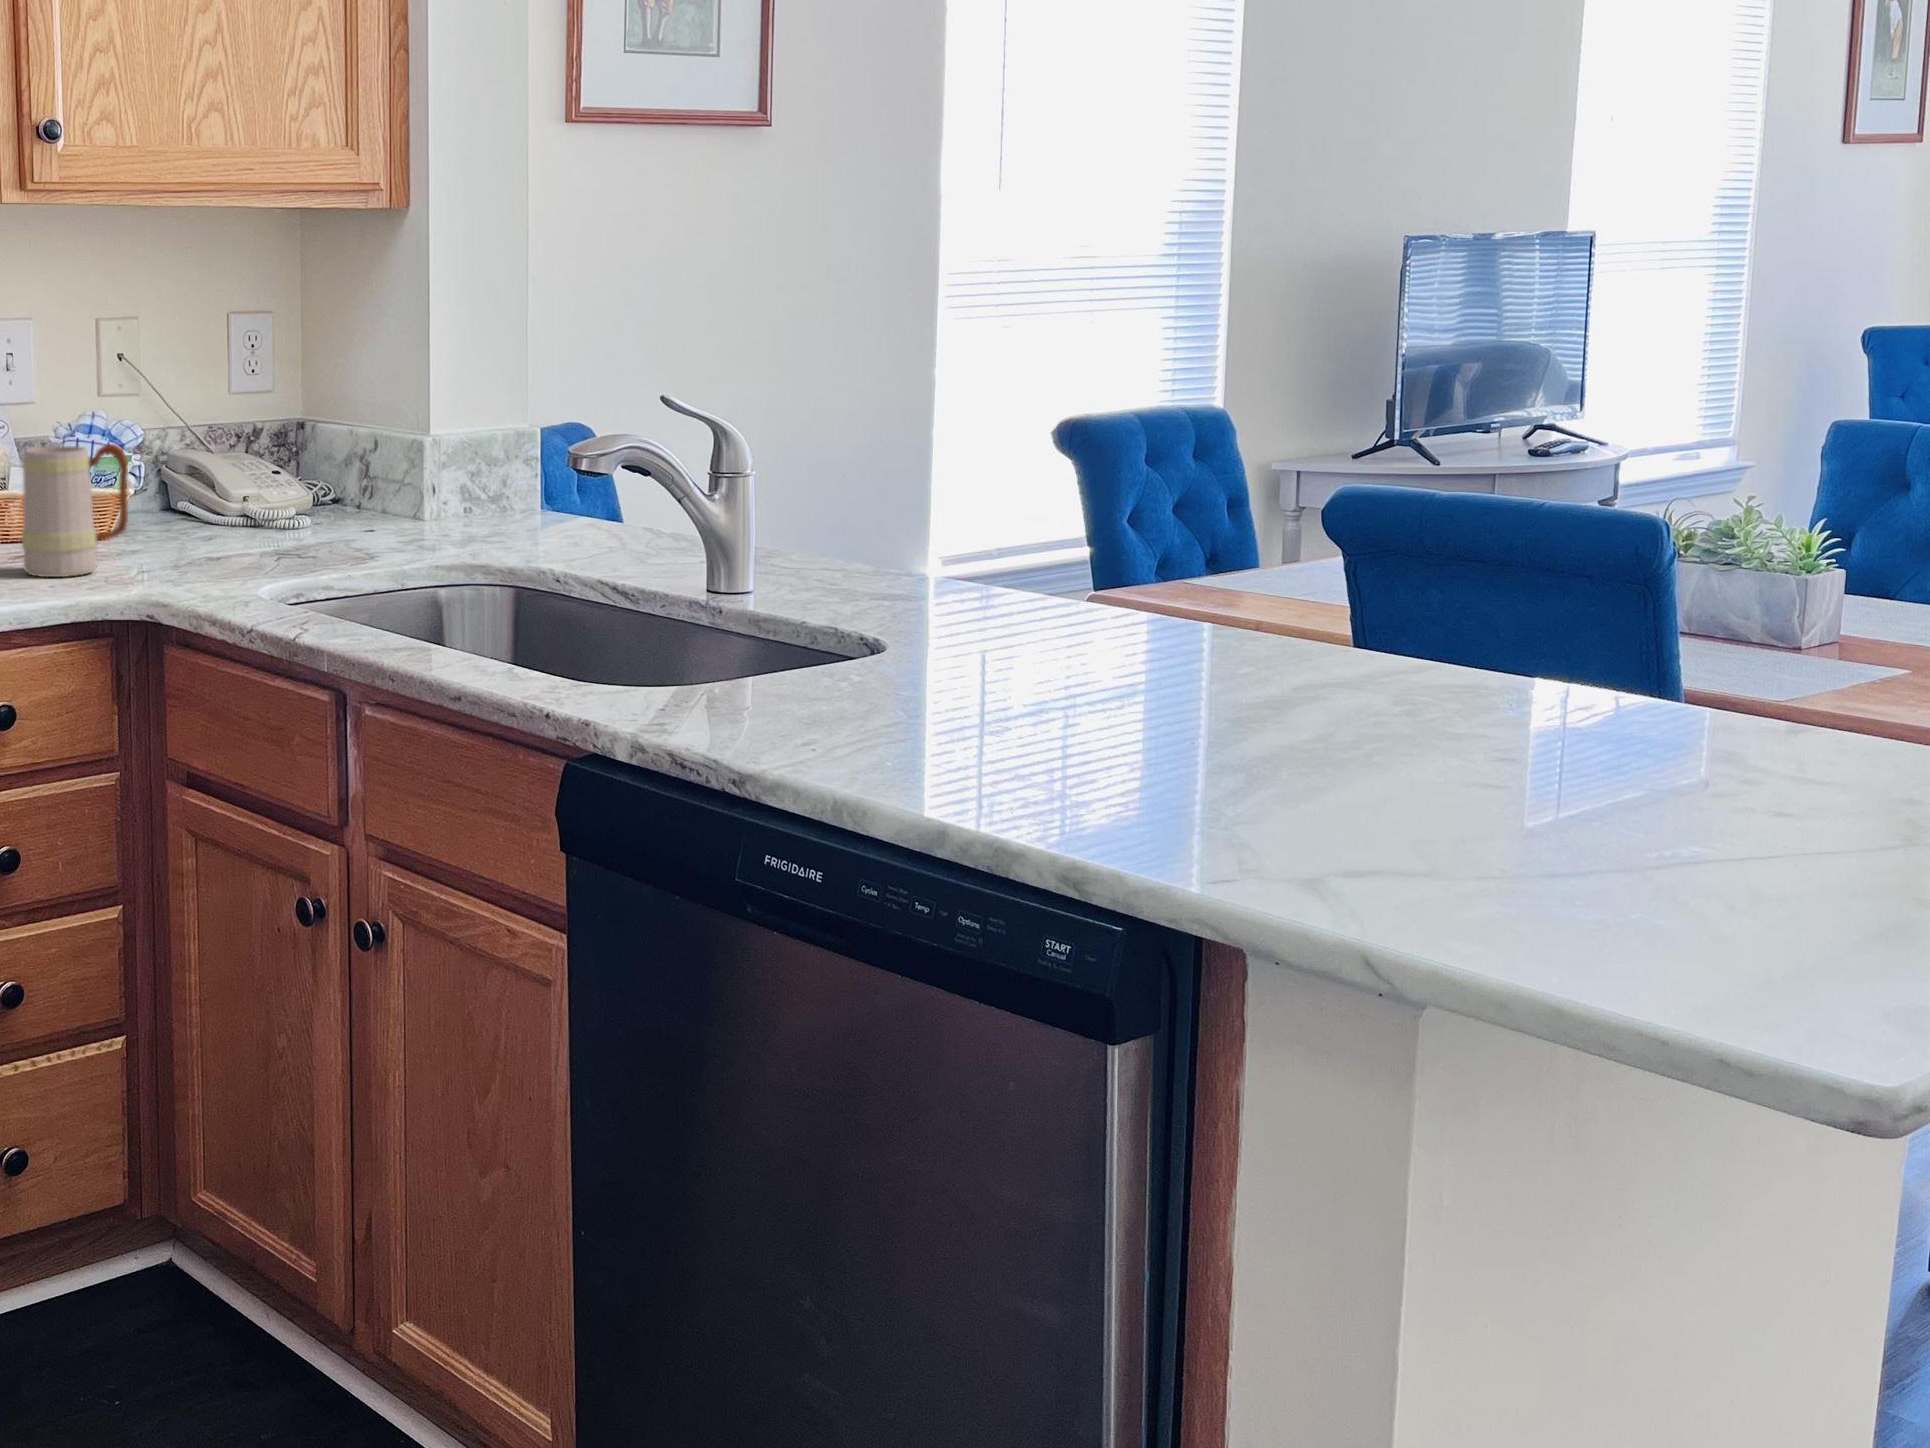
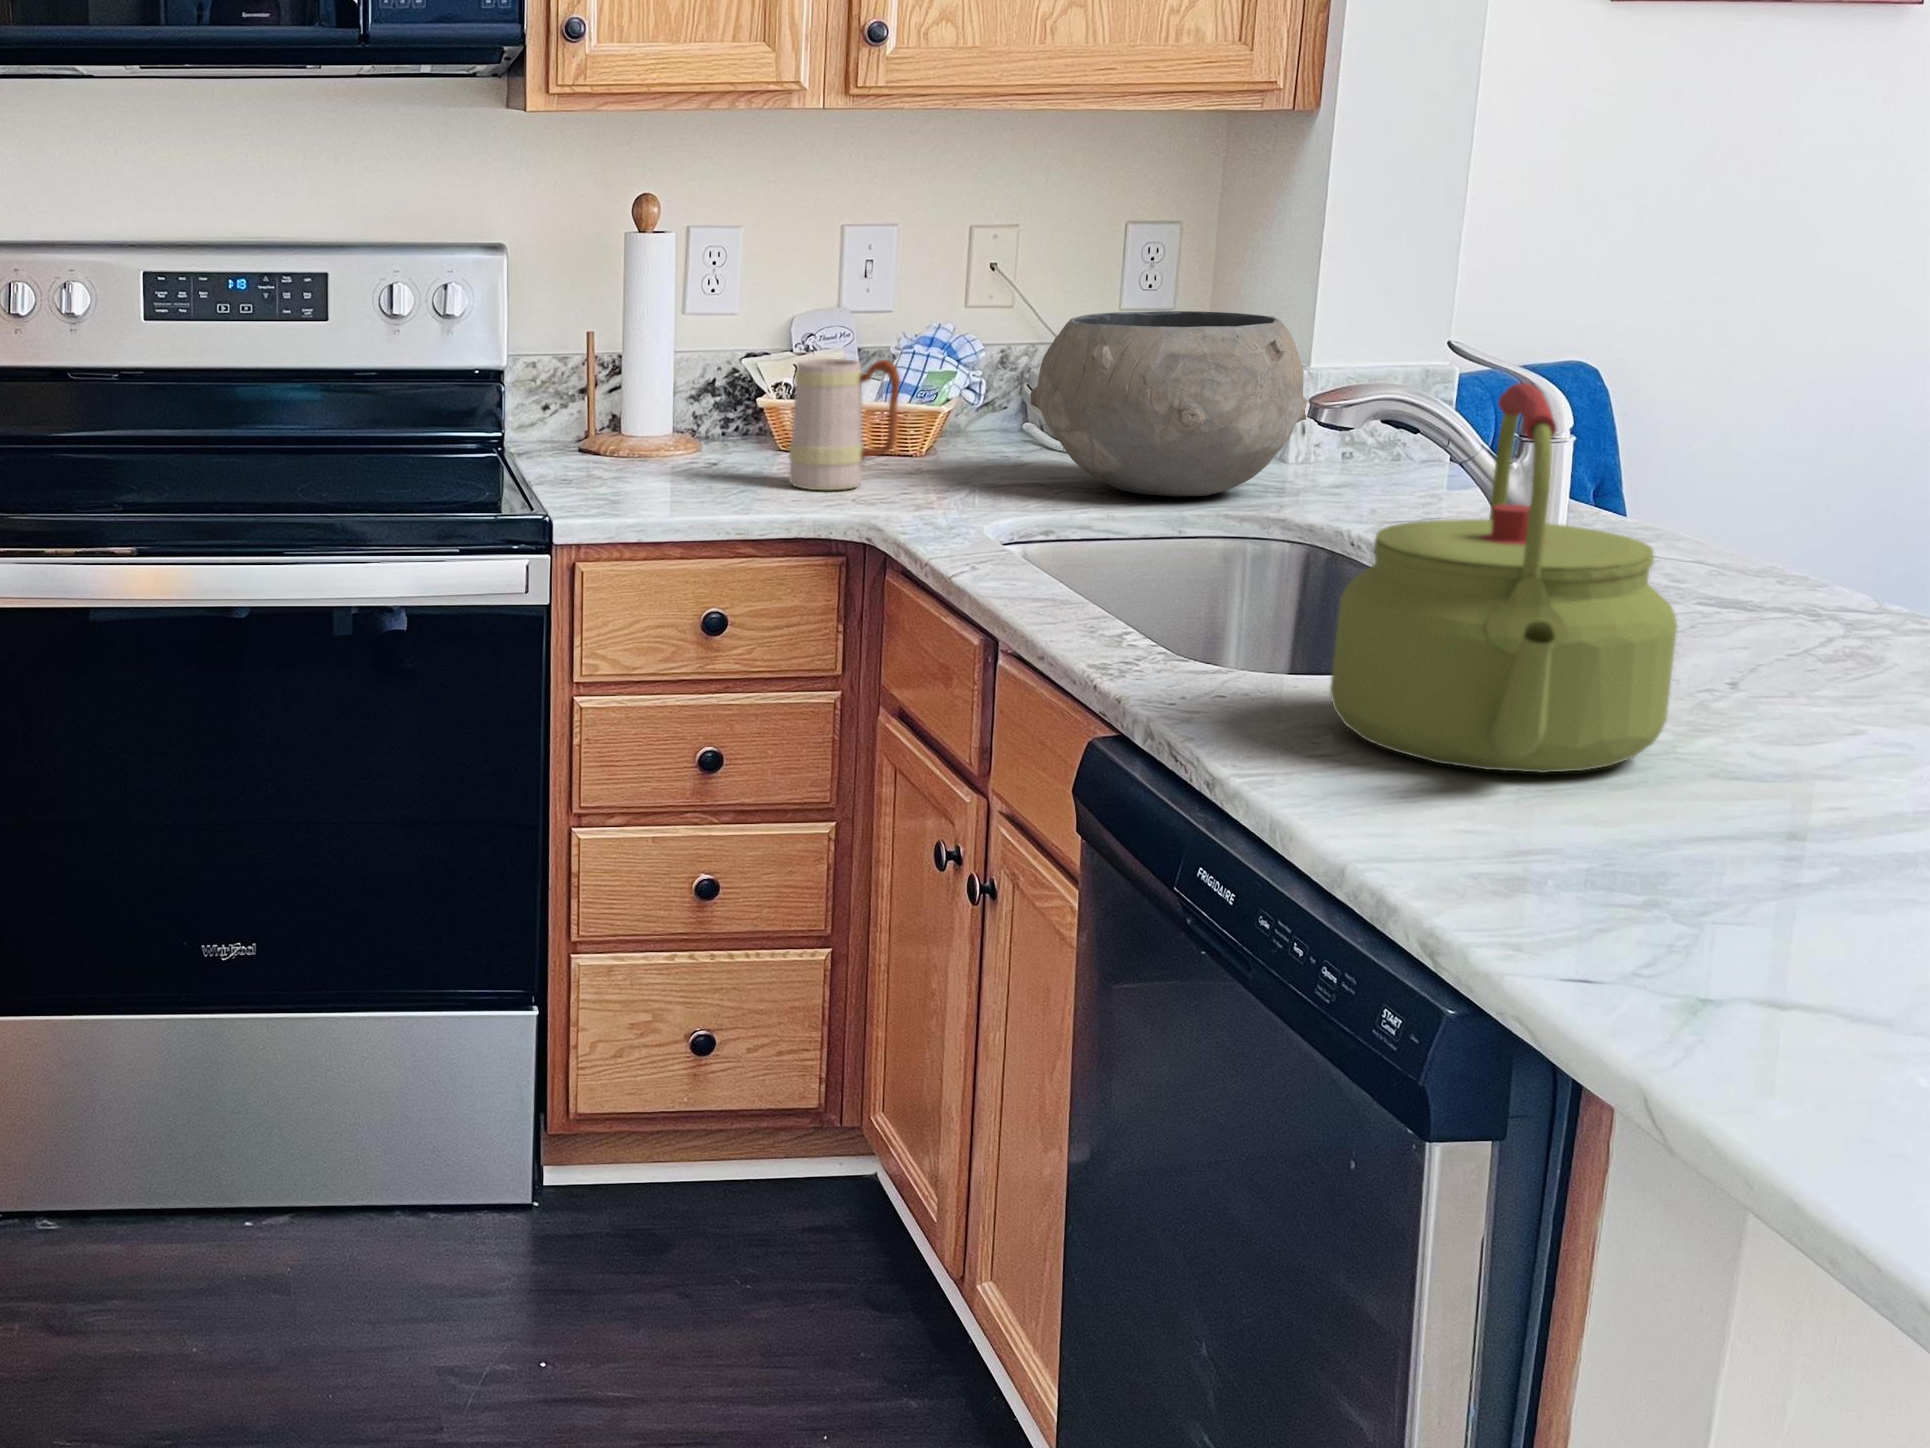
ceramic bowl: none [233,386,474,555] -> present [1030,311,1308,497]
kettle: none [779,413,1045,737] -> present [1330,383,1677,773]

